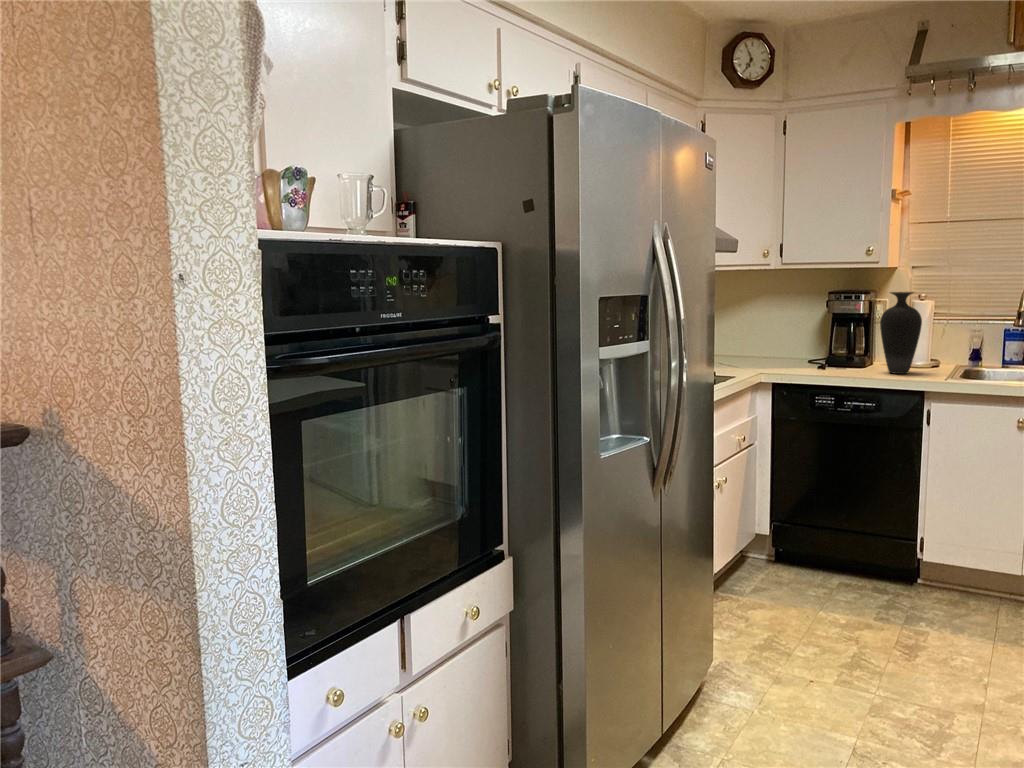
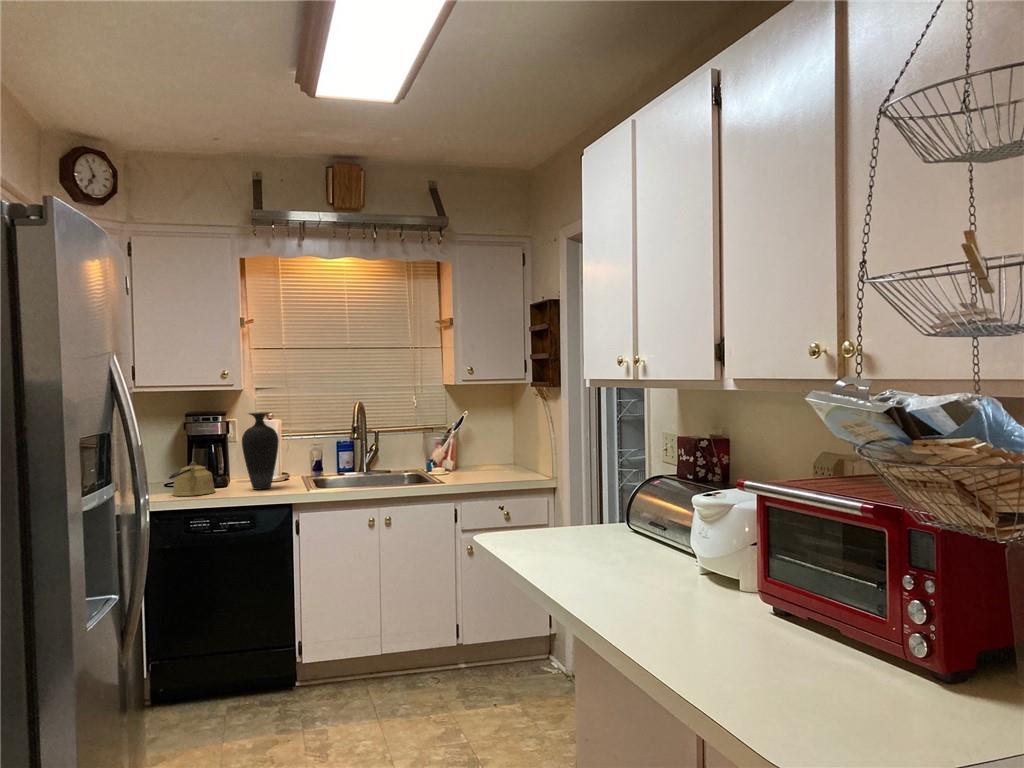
kettle: none [804,339,849,372] -> present [169,462,215,496]

